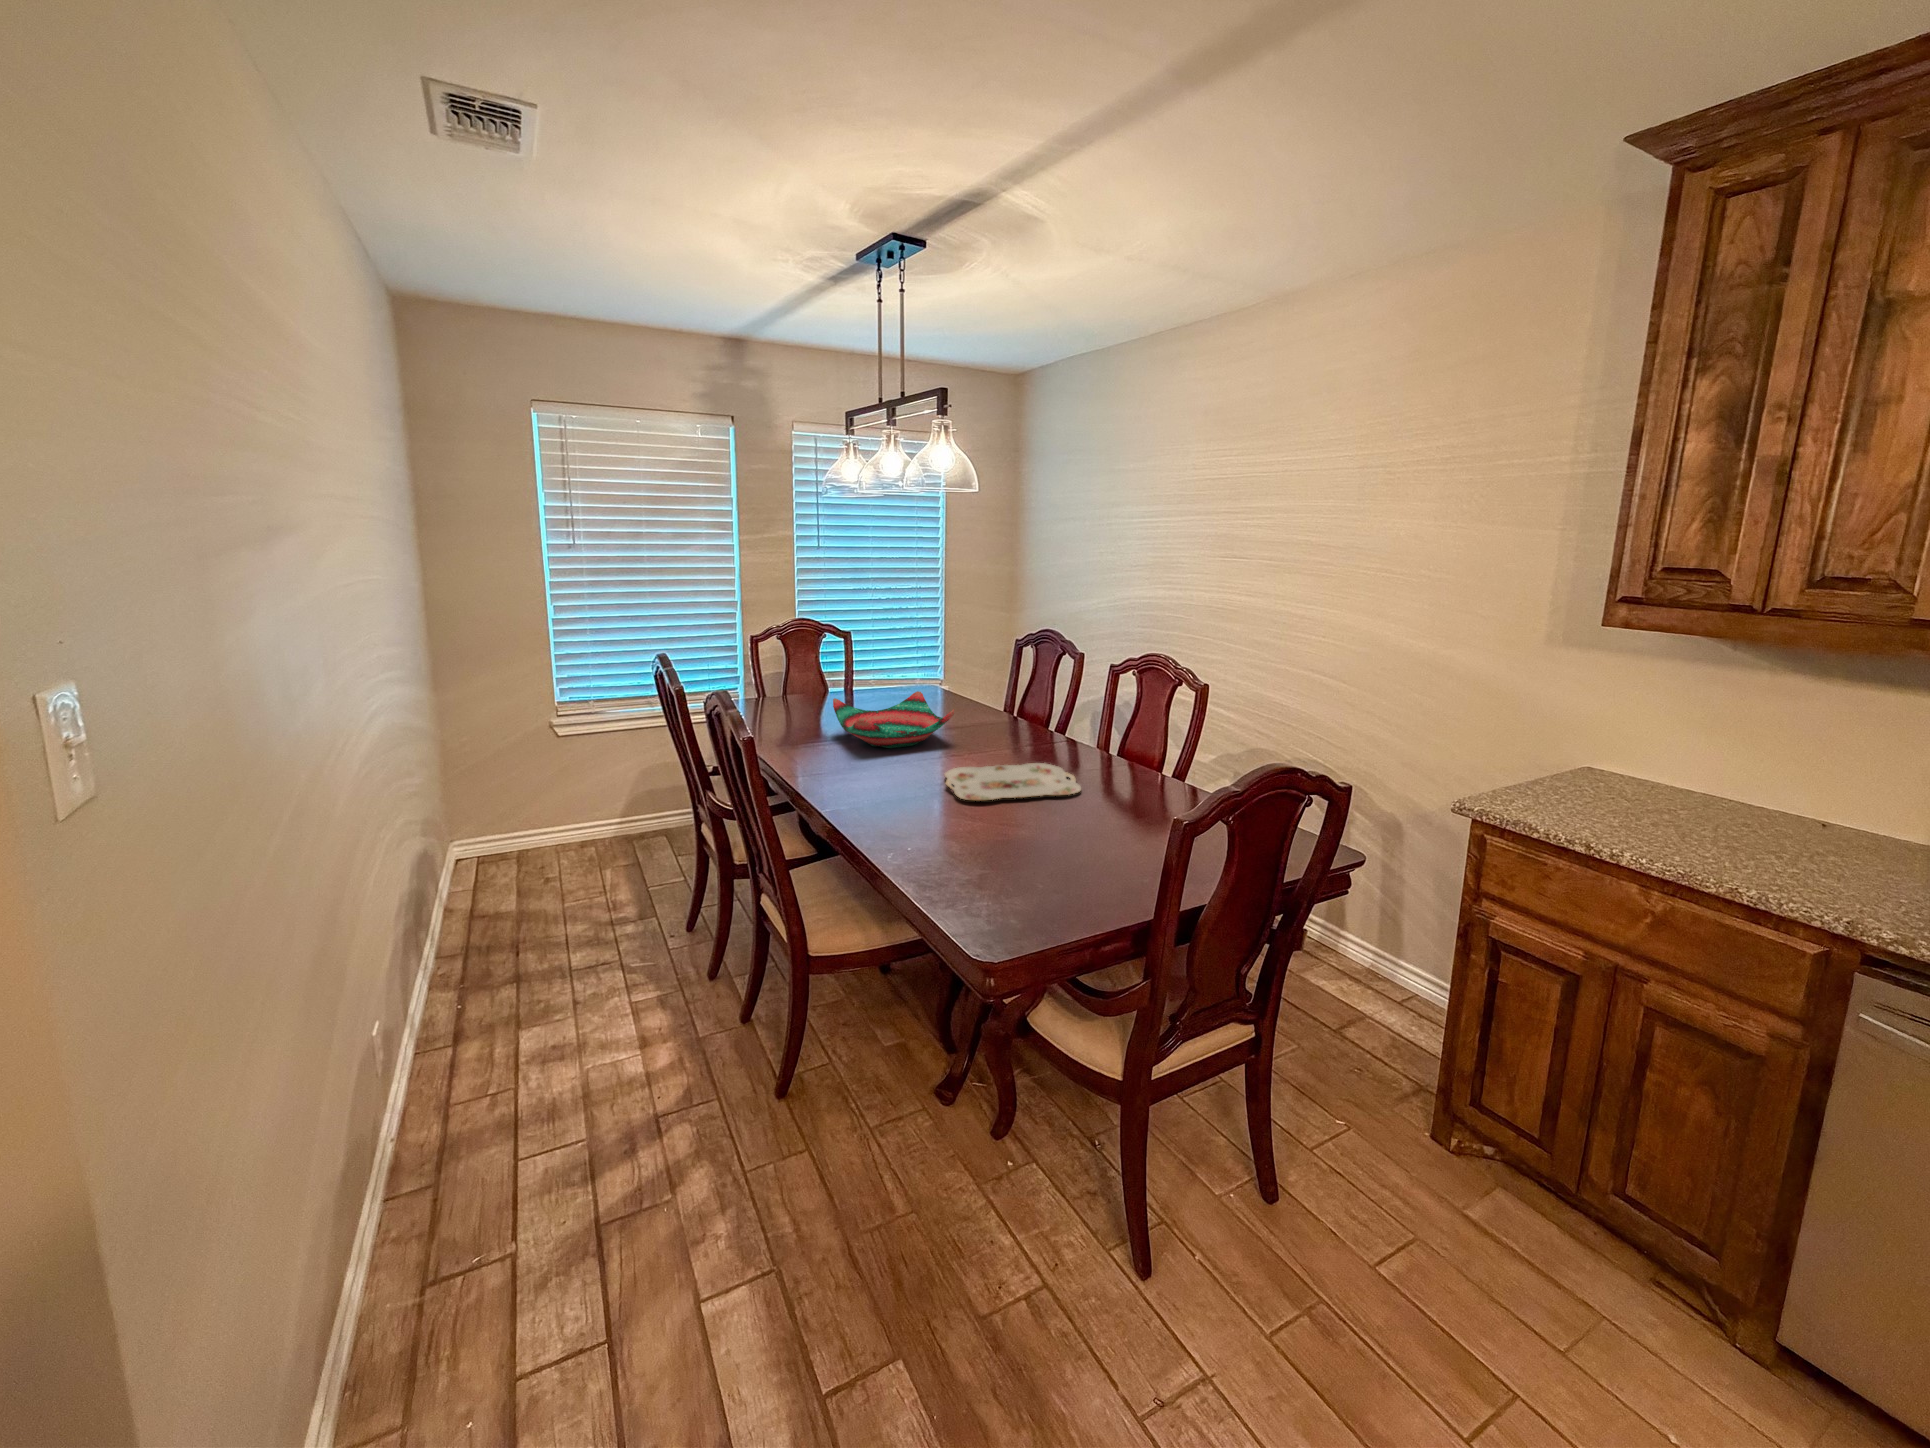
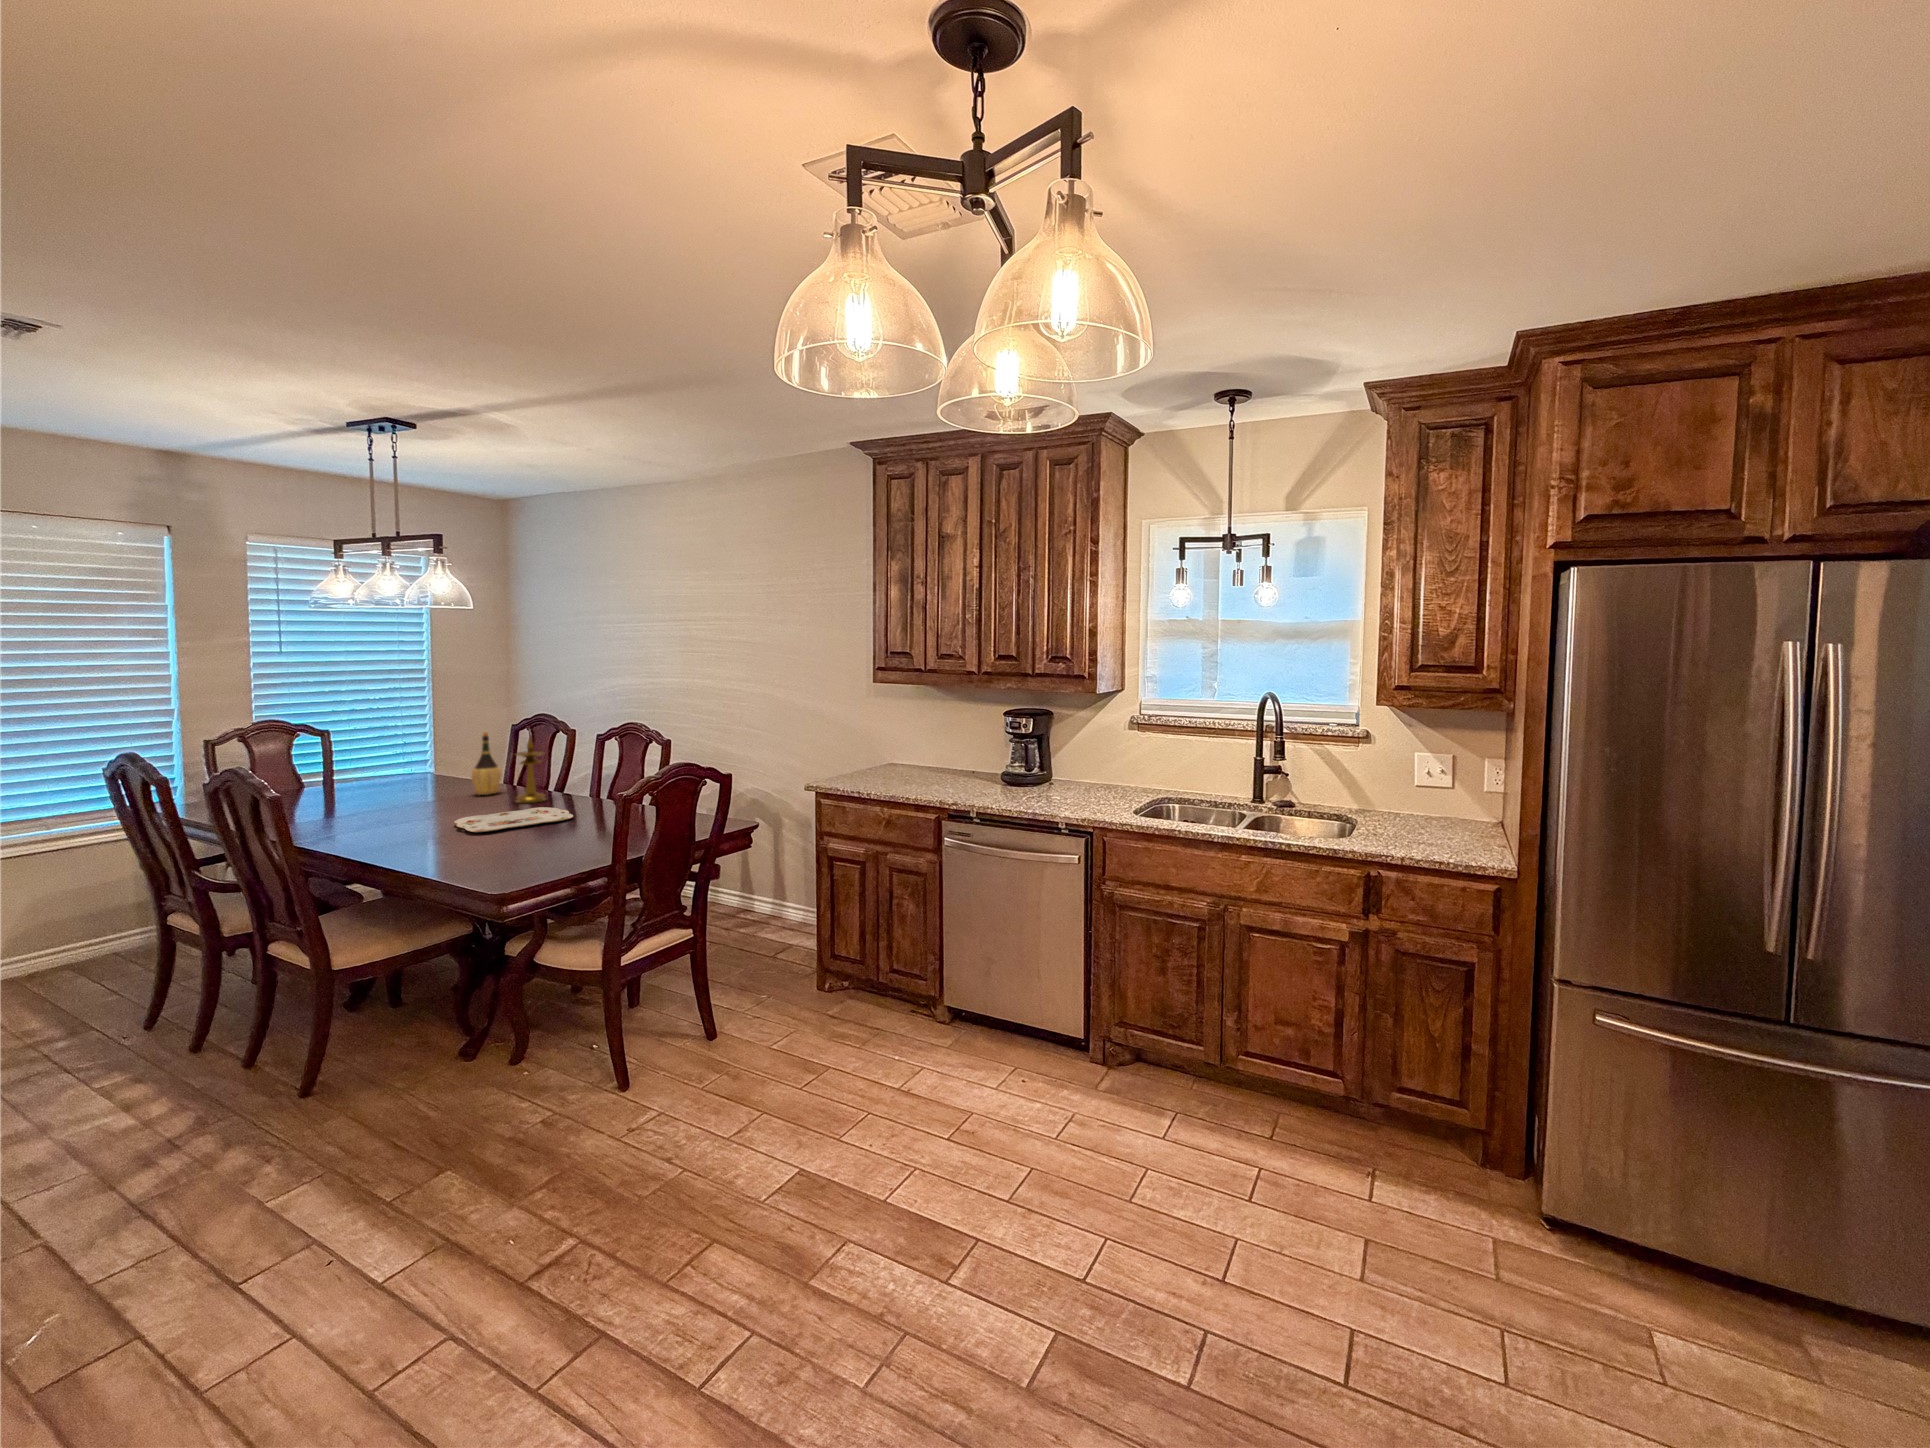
wine bottle: none [971,649,1002,727] -> present [471,732,502,795]
candlestick: none [1014,662,1051,750] -> present [516,738,546,803]
decorative bowl: present [833,691,954,748] -> none [328,771,458,817]

